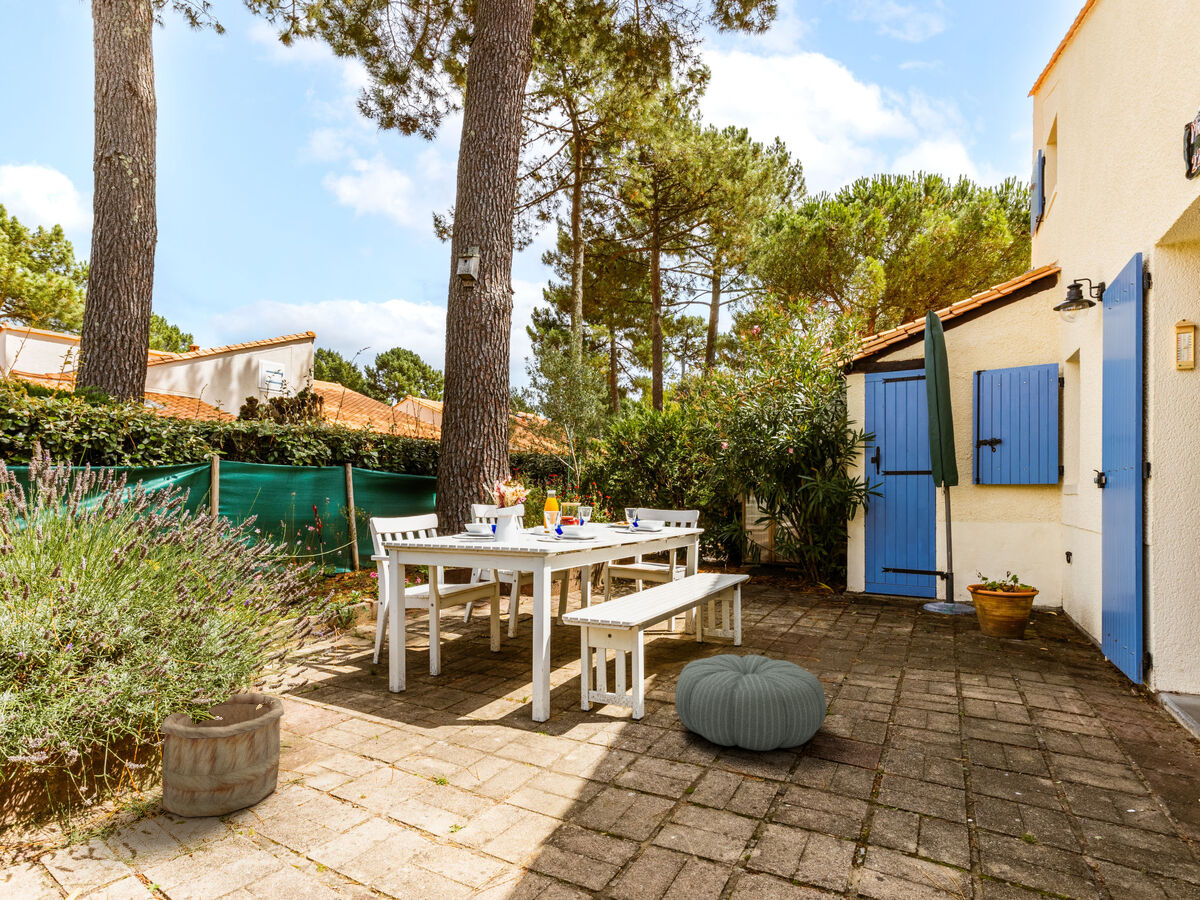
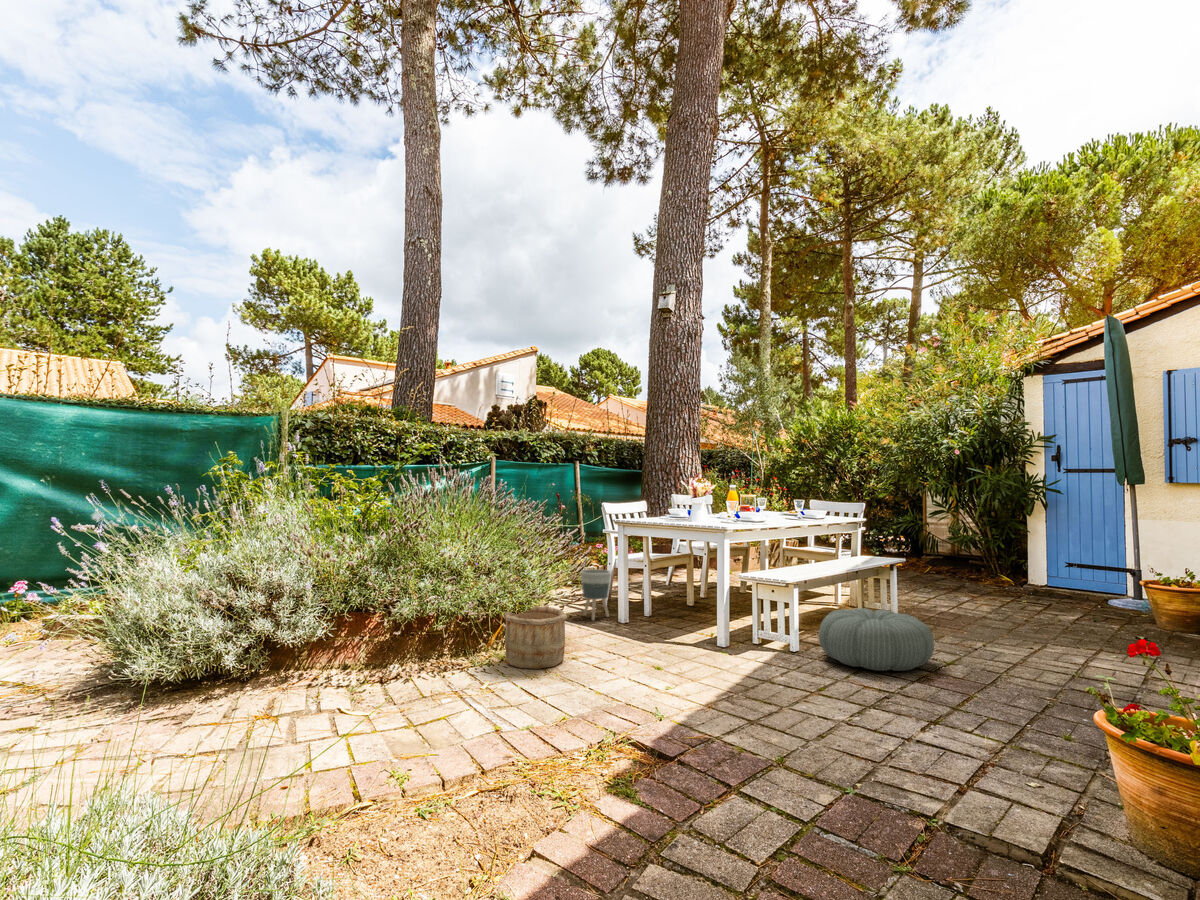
planter: none [335,612,381,689] -> present [581,569,611,620]

